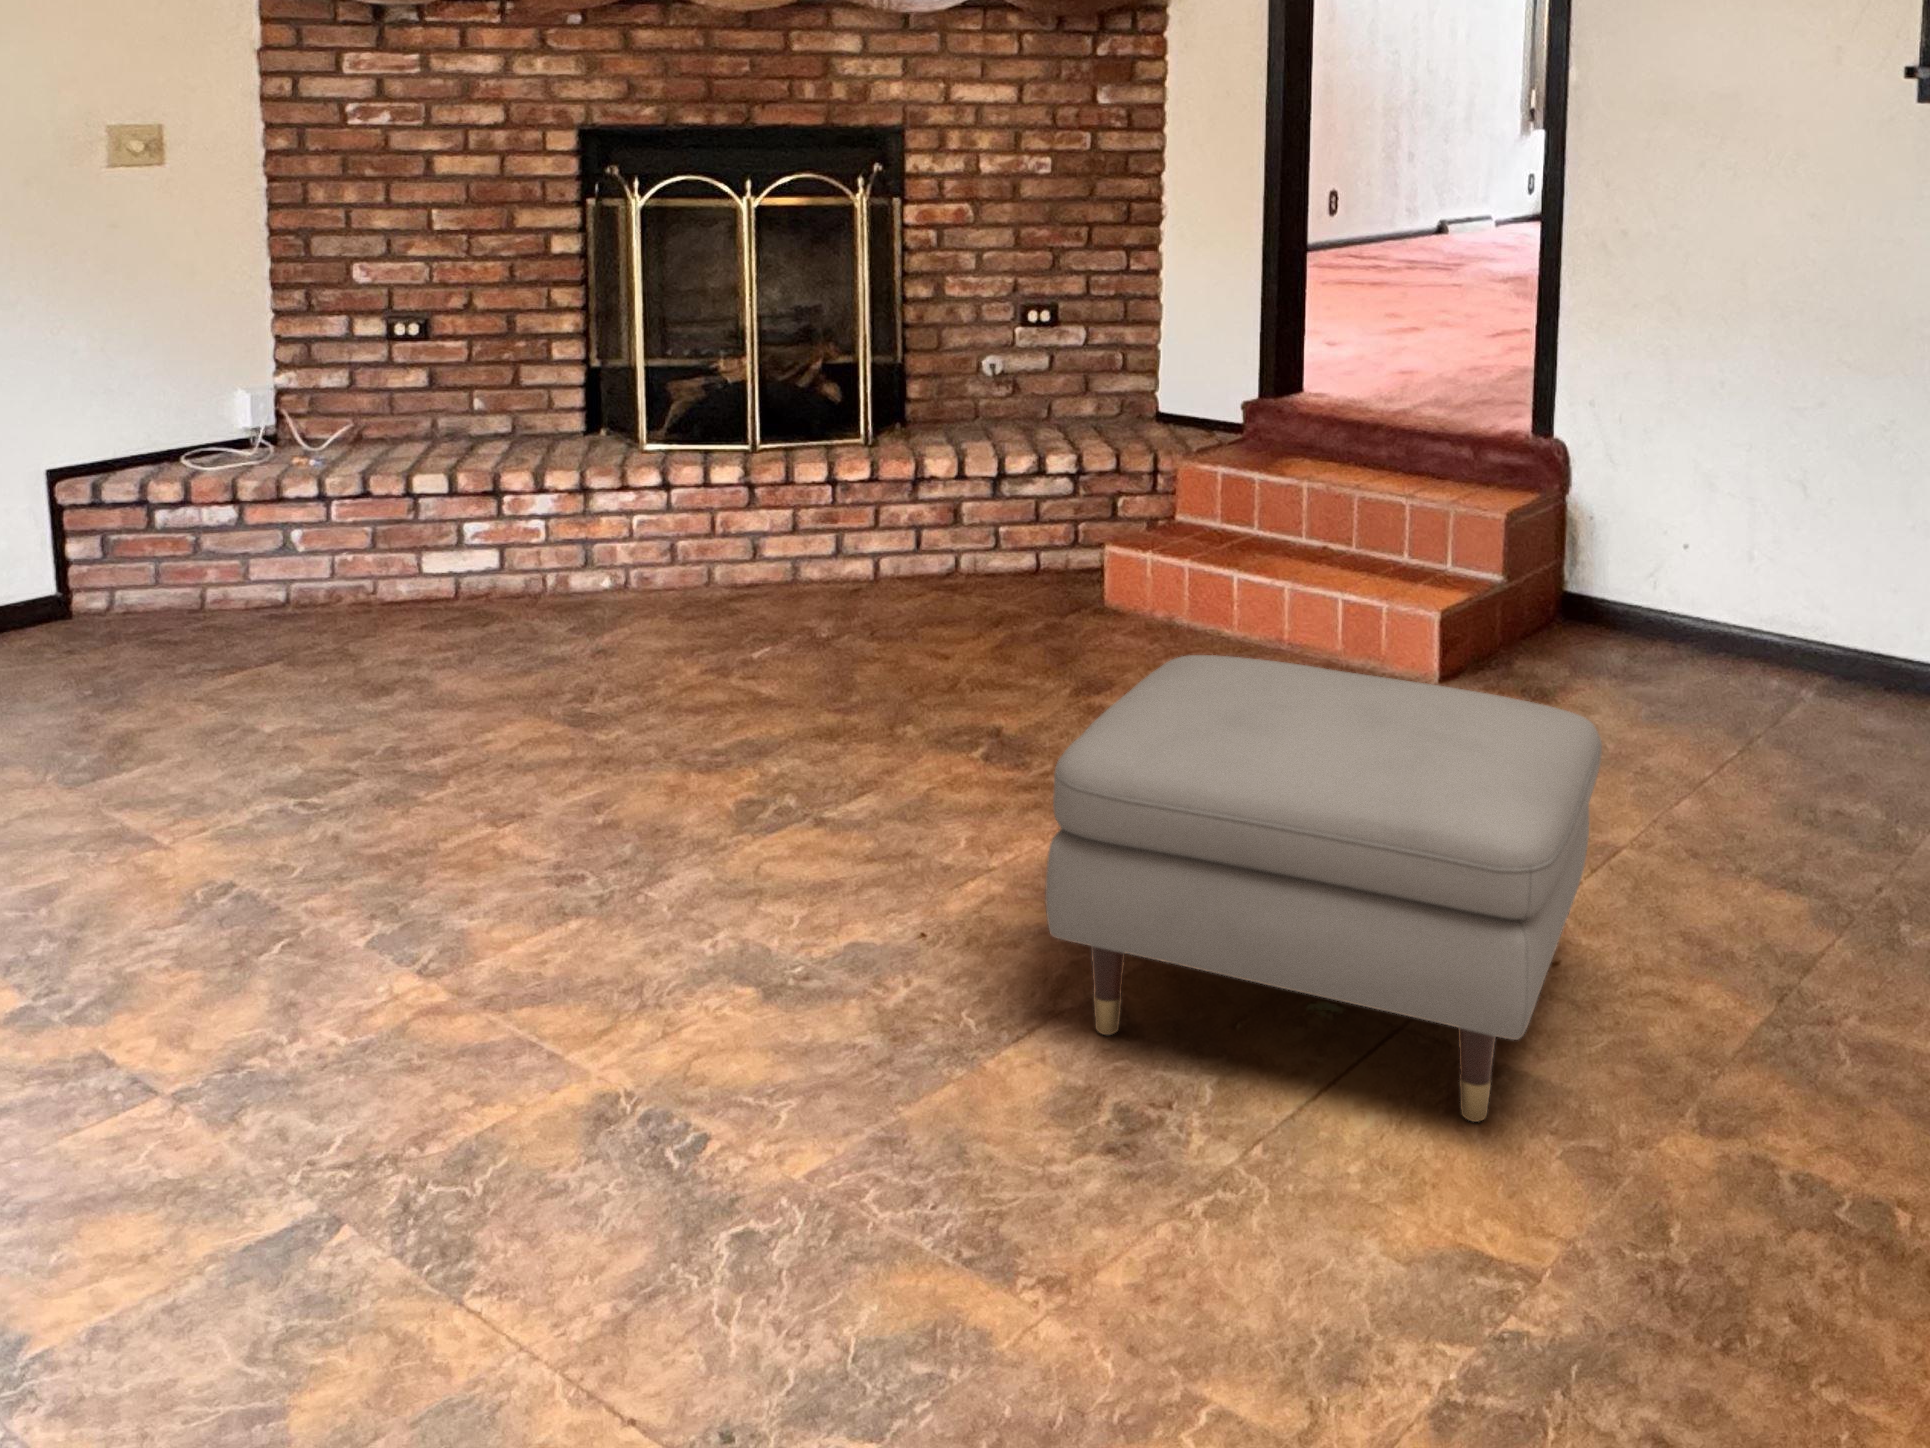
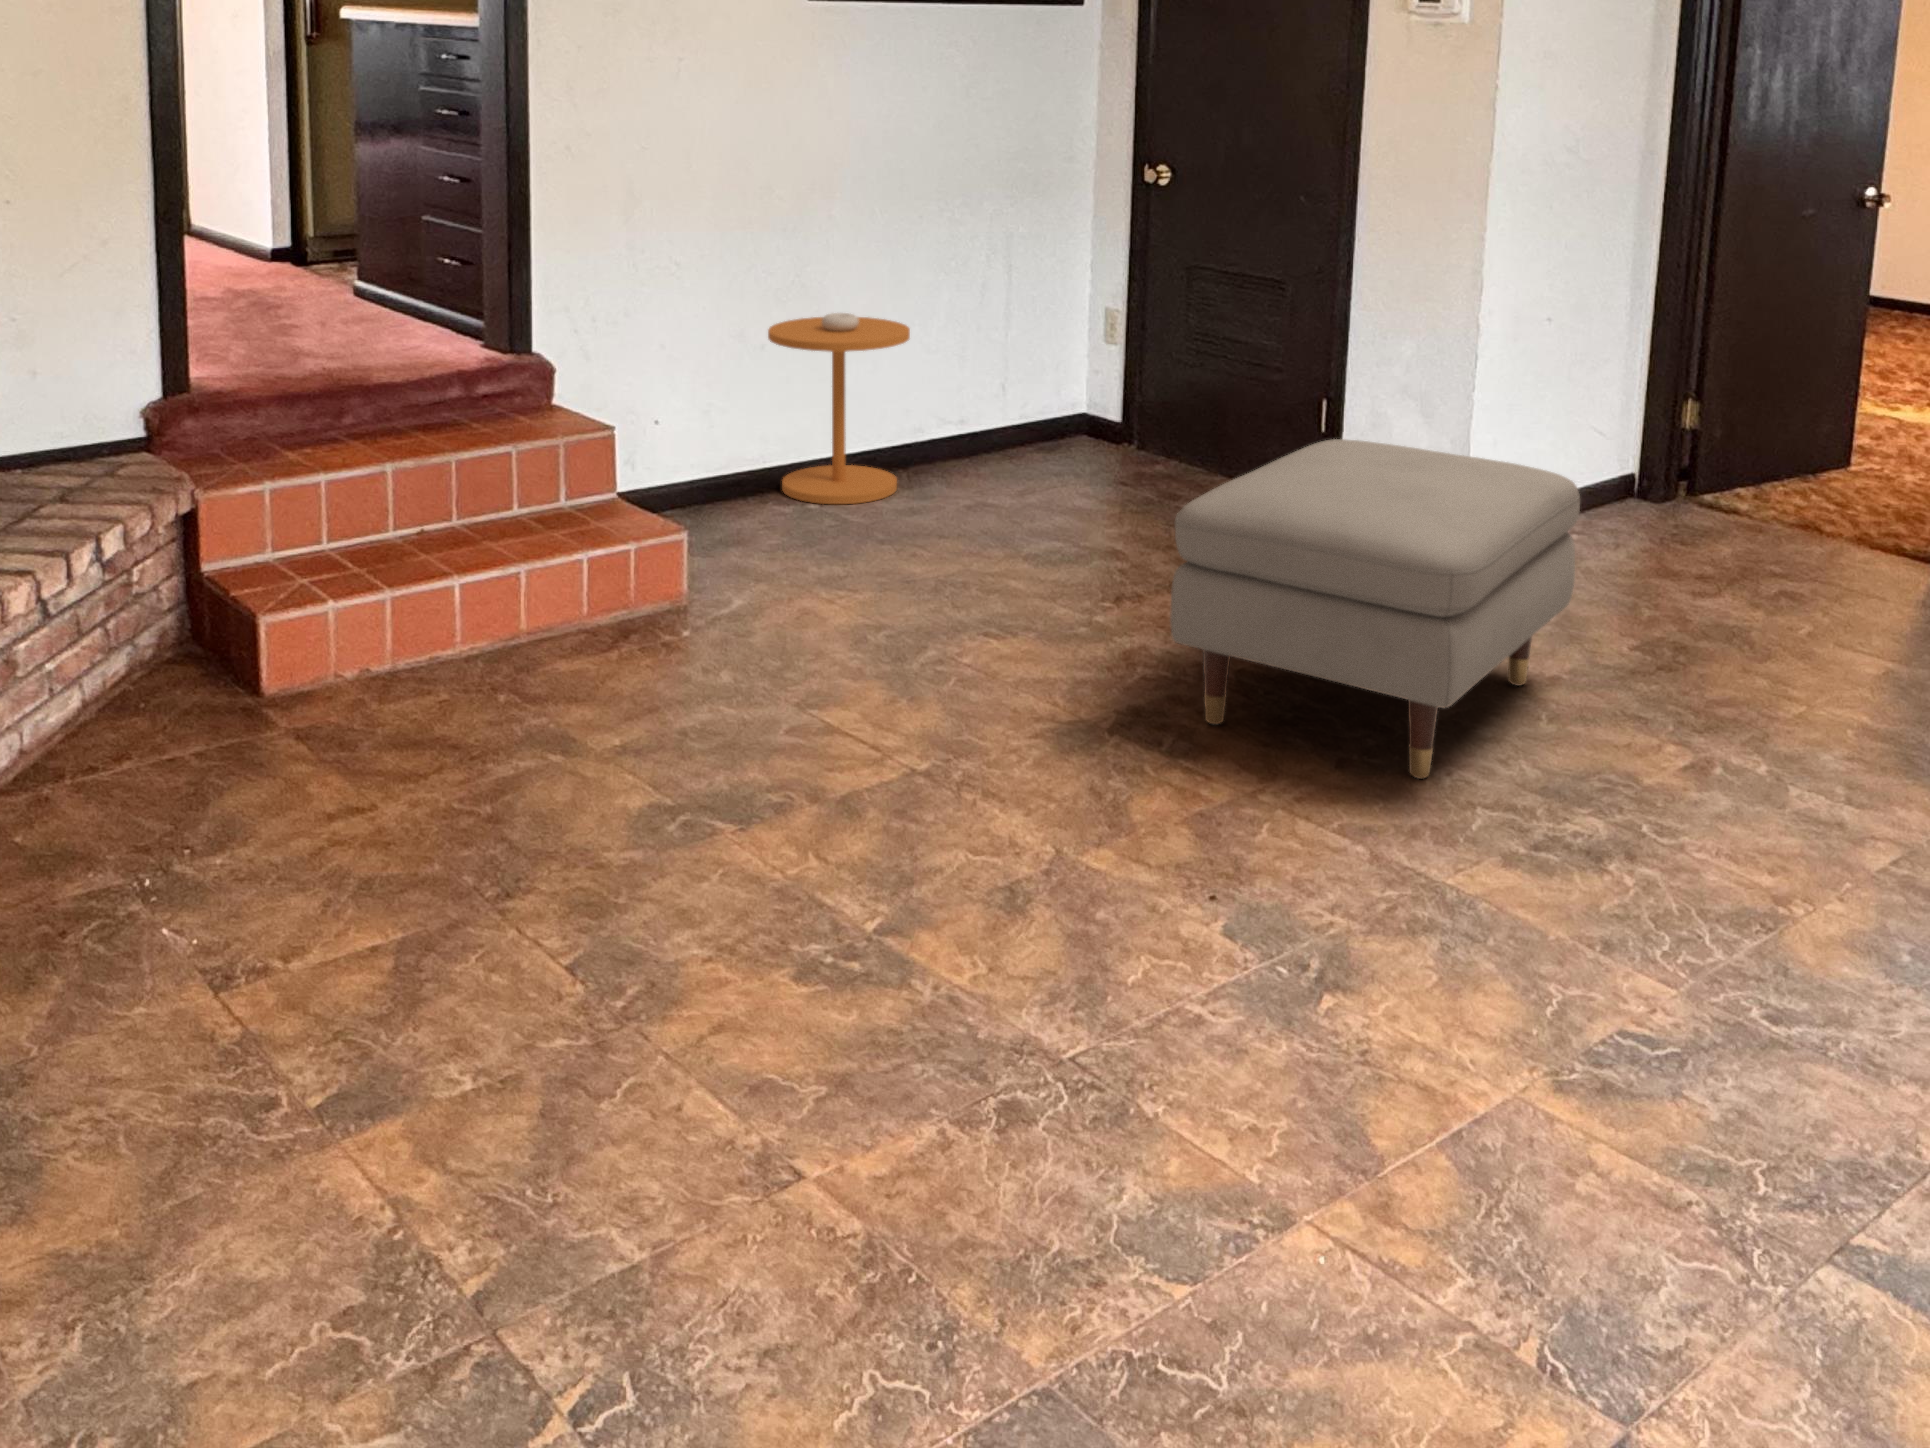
side table: none [1706,481,1889,717] -> present [768,313,910,504]

